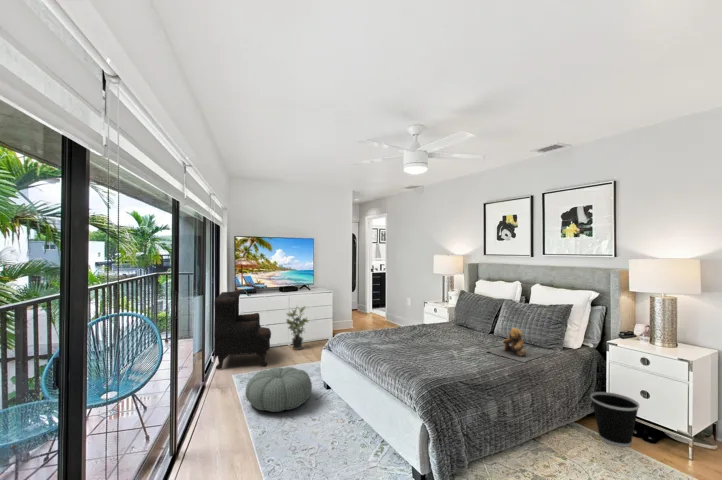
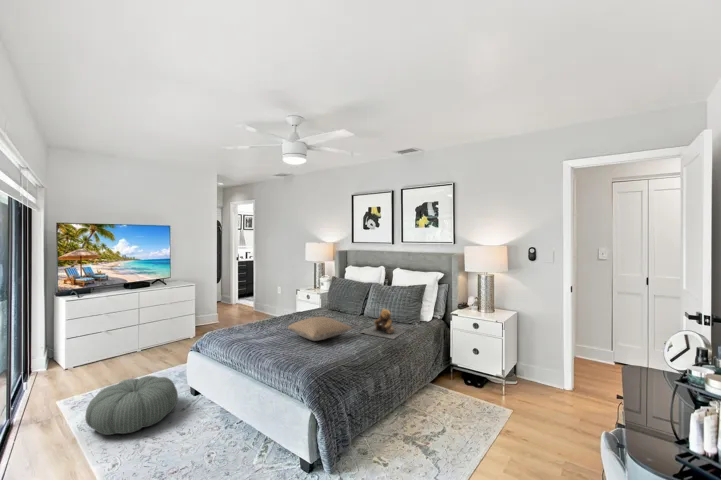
armchair: present [214,292,271,369] -> none [30,293,118,393]
potted plant: present [287,307,308,350] -> none [137,303,167,353]
pillow: none [408,330,476,353] -> present [288,317,352,341]
wastebasket: present [591,392,639,447] -> none [441,354,475,397]

